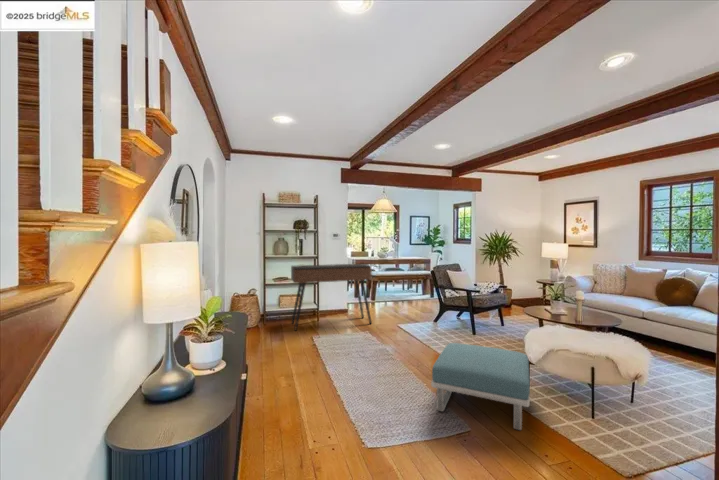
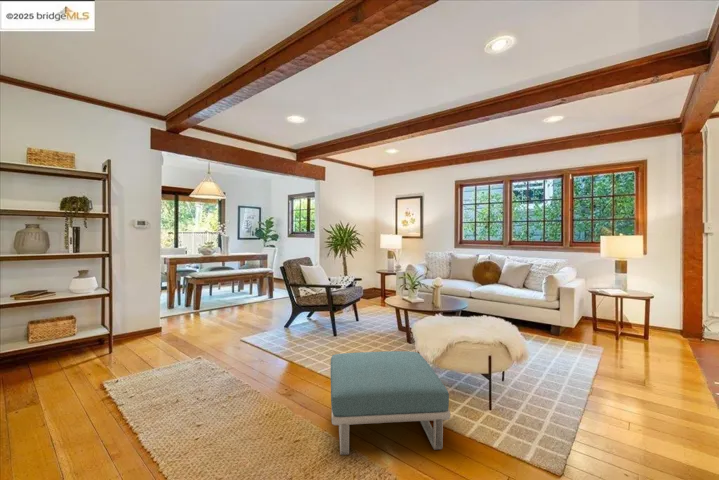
console table: present [291,264,372,330] -> none [58,262,204,376]

